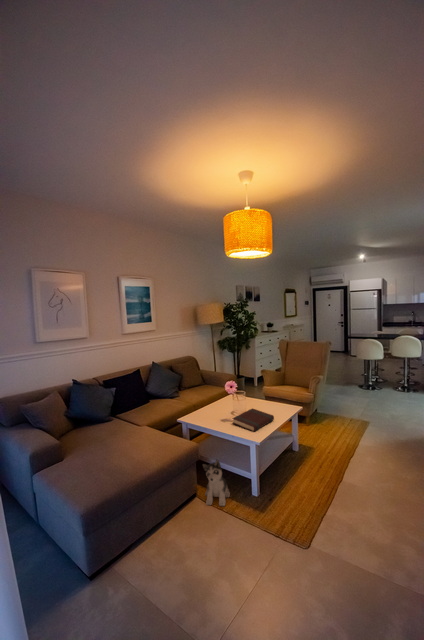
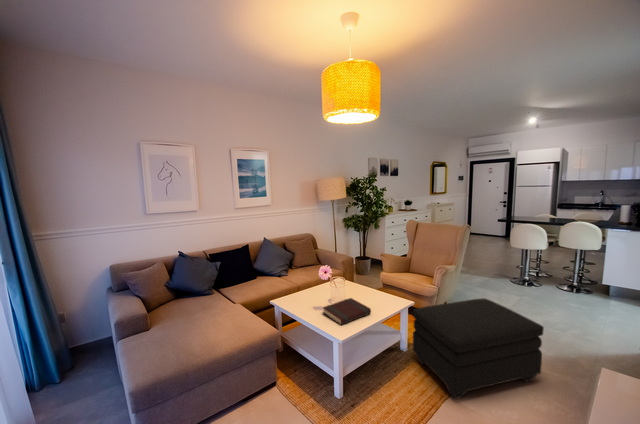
ottoman: none [305,401,407,484] -> present [412,298,544,399]
plush toy: present [203,460,230,506] -> none [281,352,311,403]

